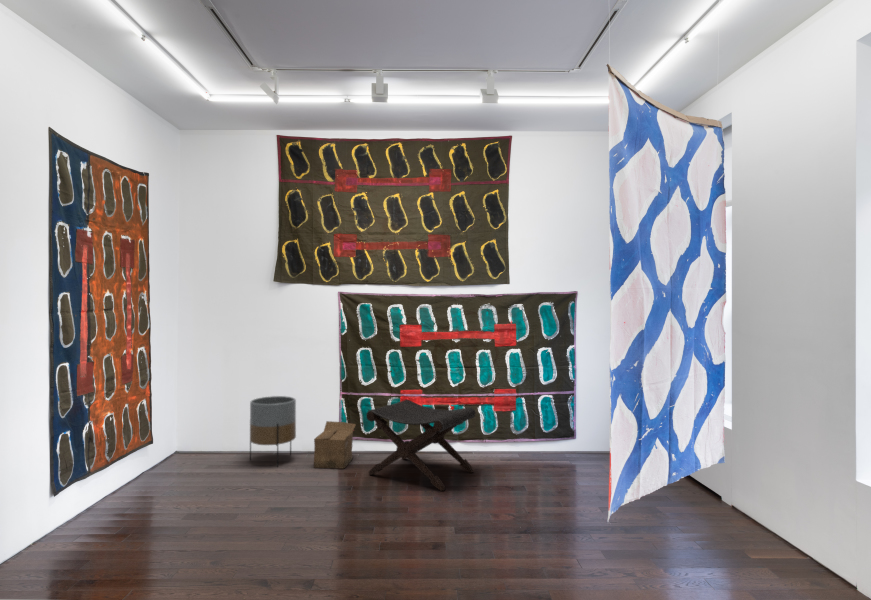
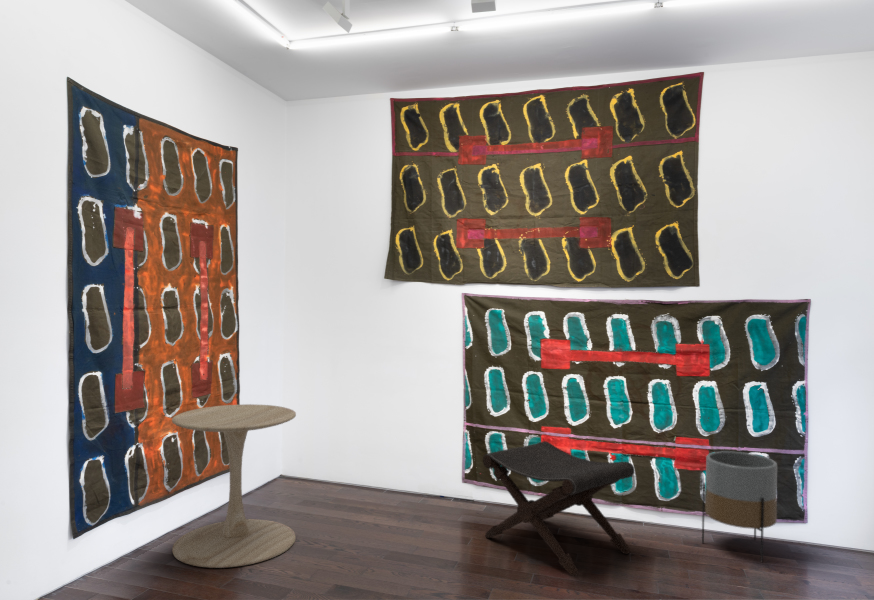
pedestal table: none [95,385,212,527] -> present [172,404,296,568]
planter: present [250,396,296,466] -> present [702,451,777,562]
cardboard box: present [314,421,356,469] -> none [423,459,482,524]

